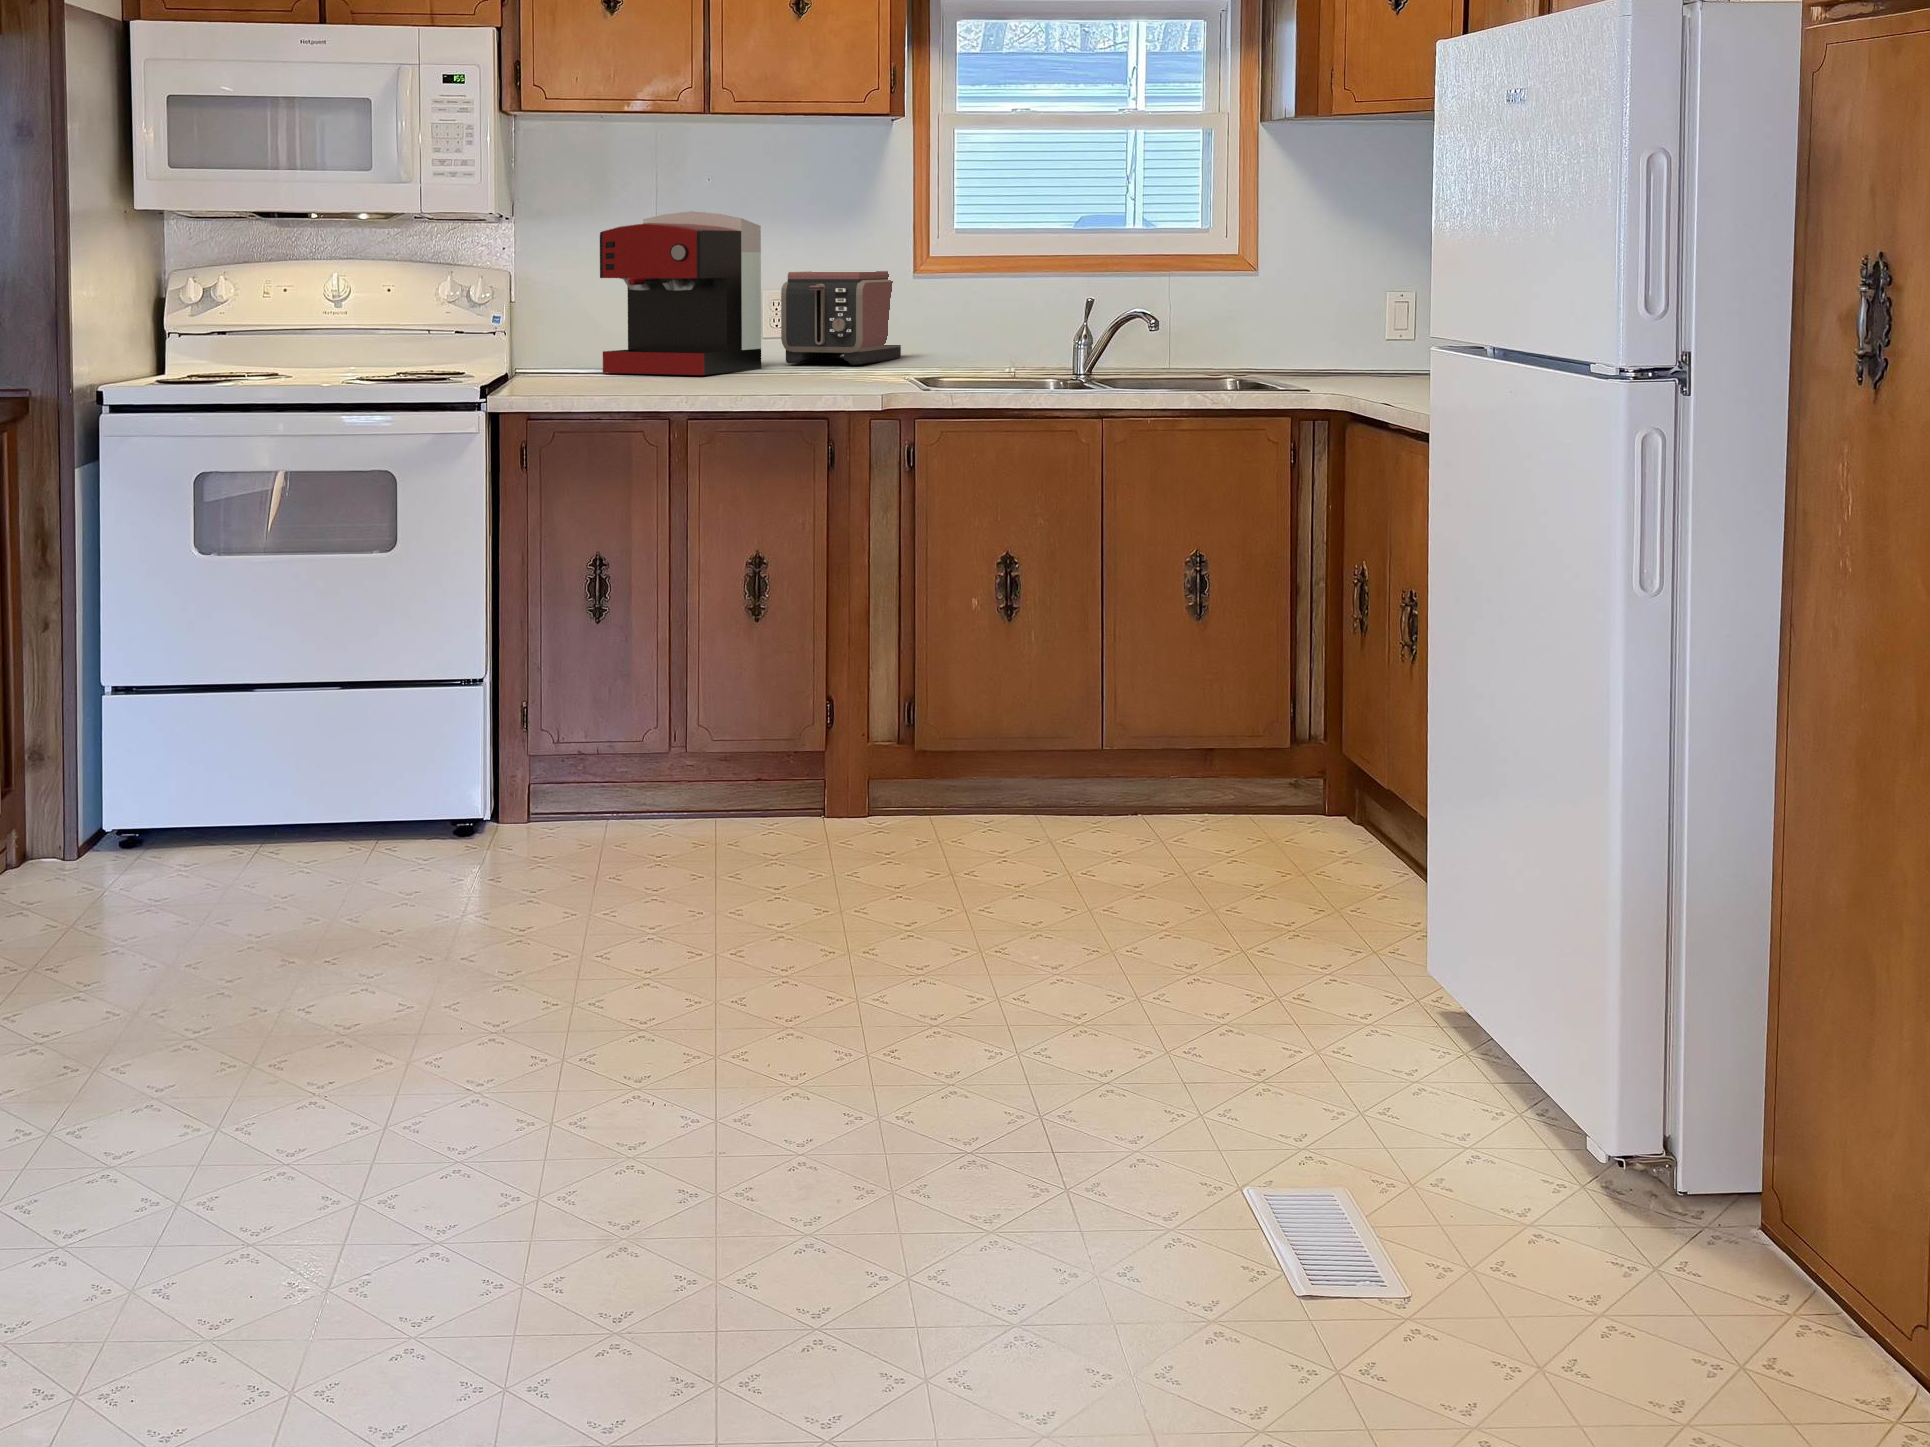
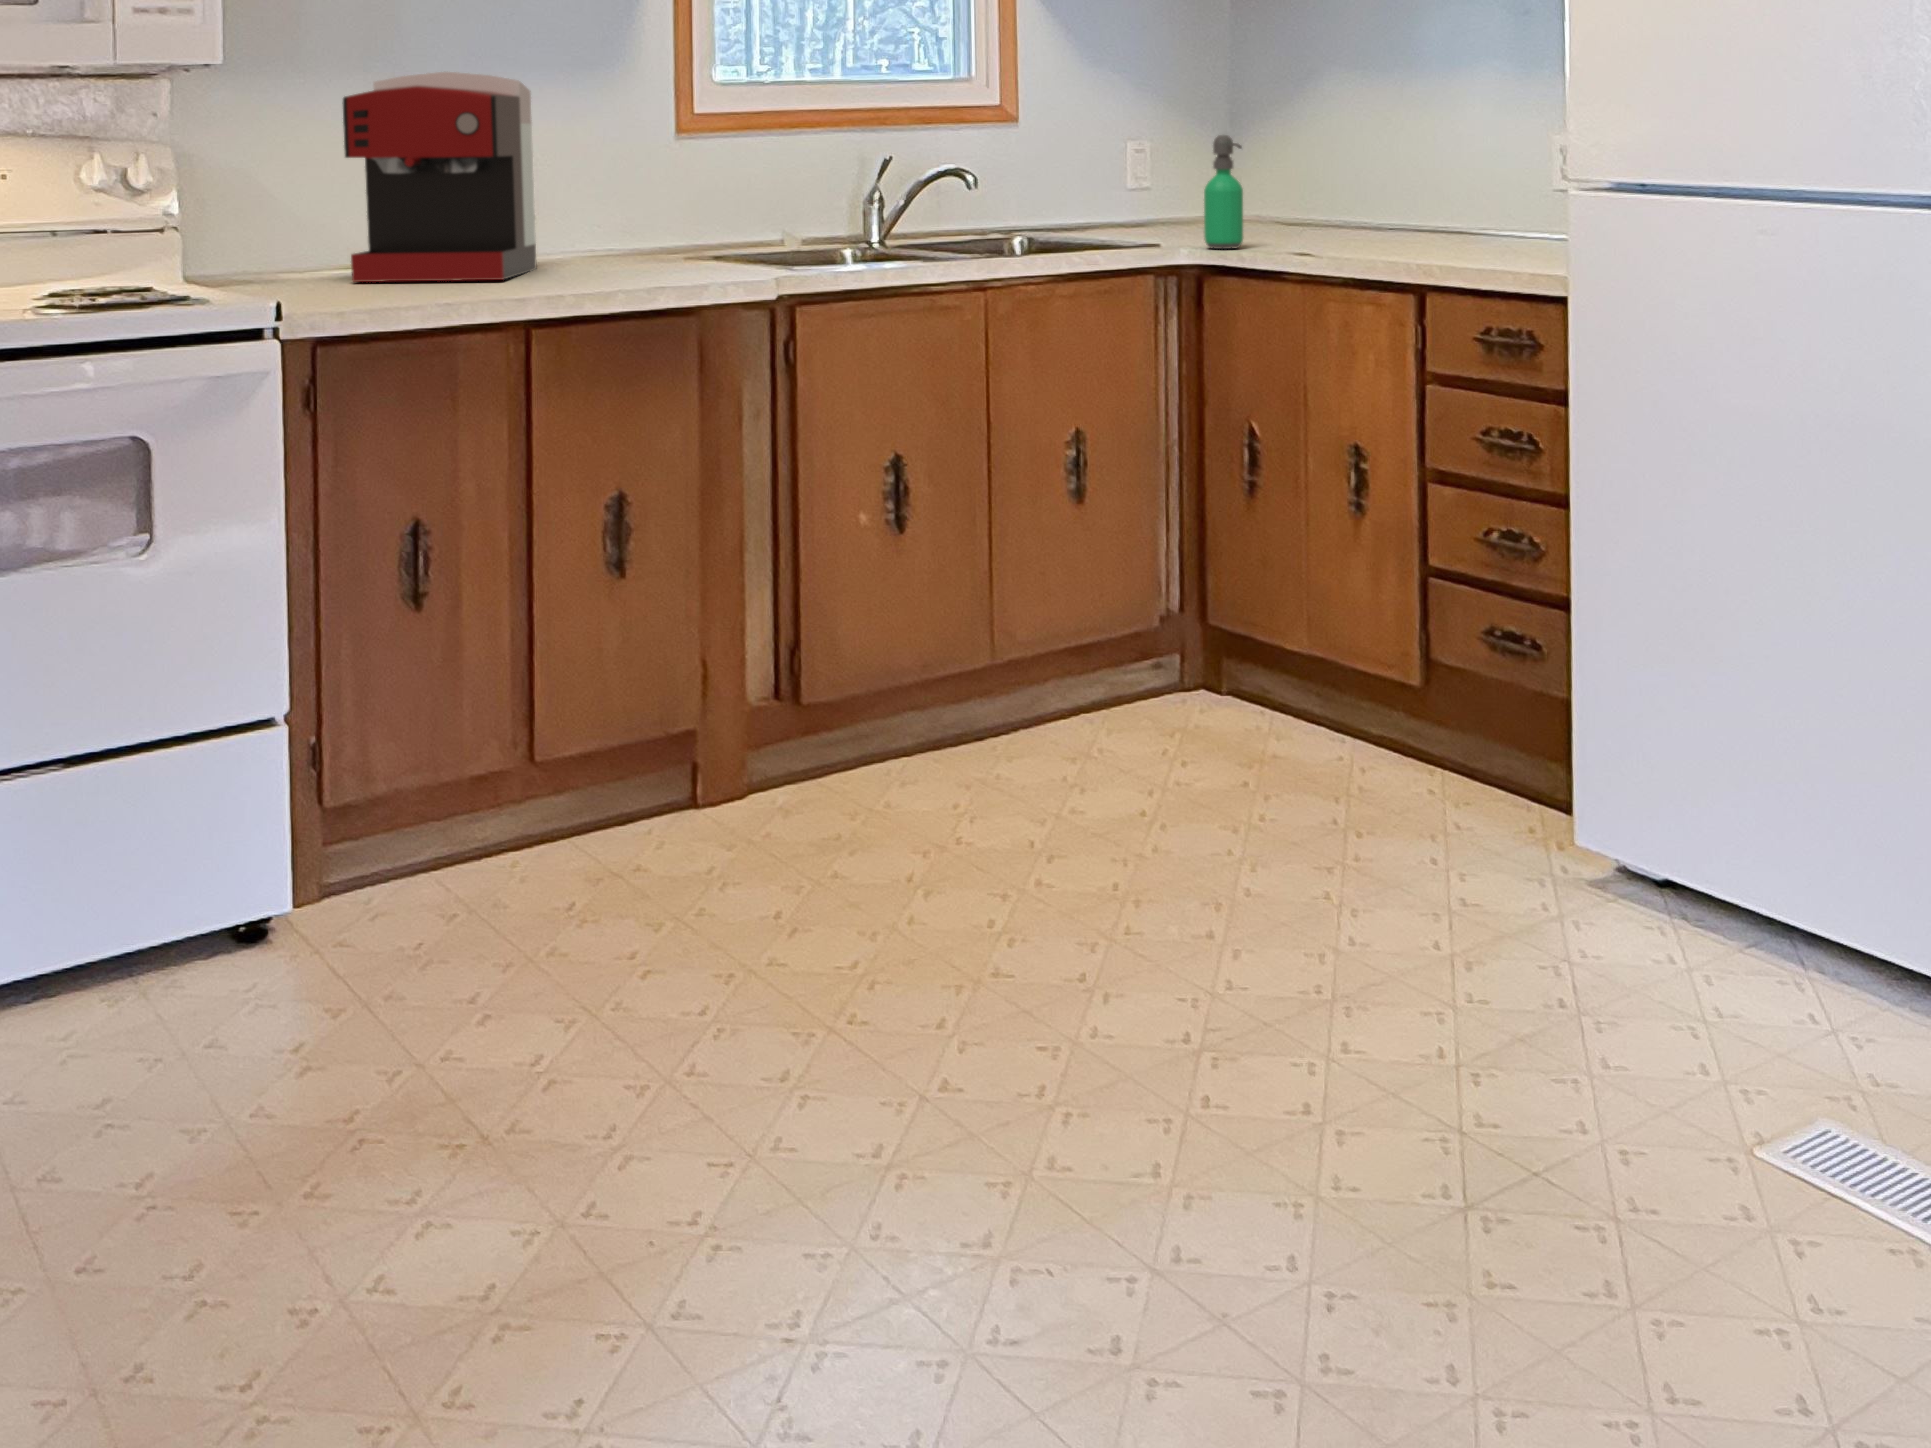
soap dispenser: none [1344,266,1381,372] -> present [1204,135,1243,249]
toaster: present [781,271,901,365] -> none [547,146,663,261]

